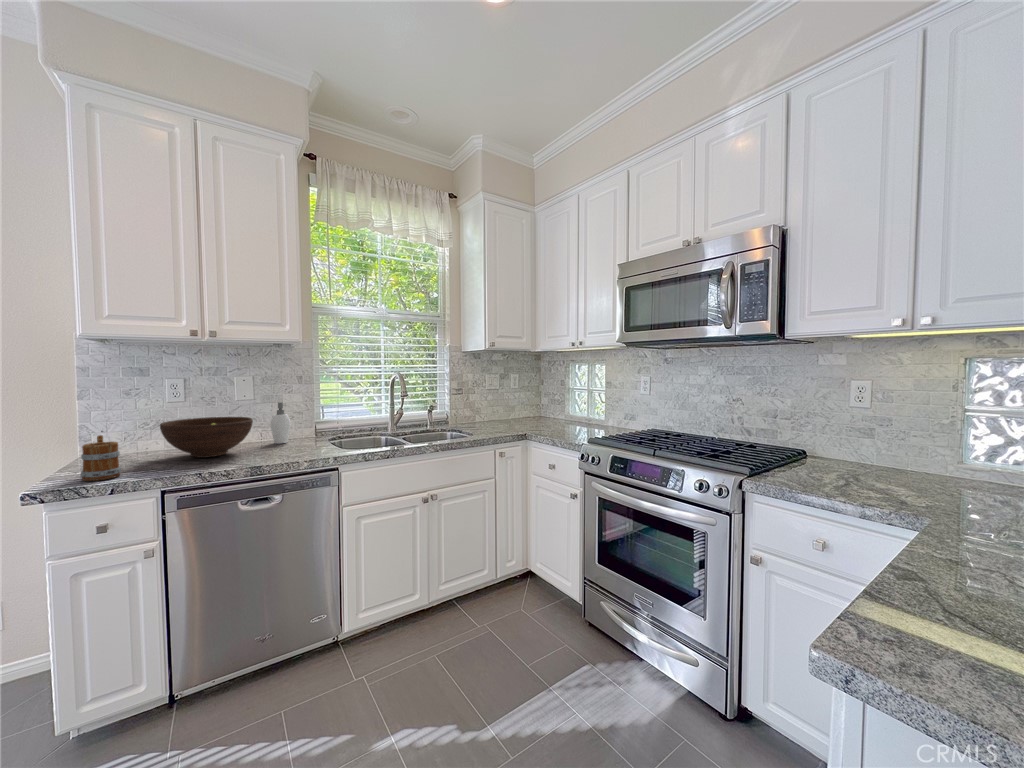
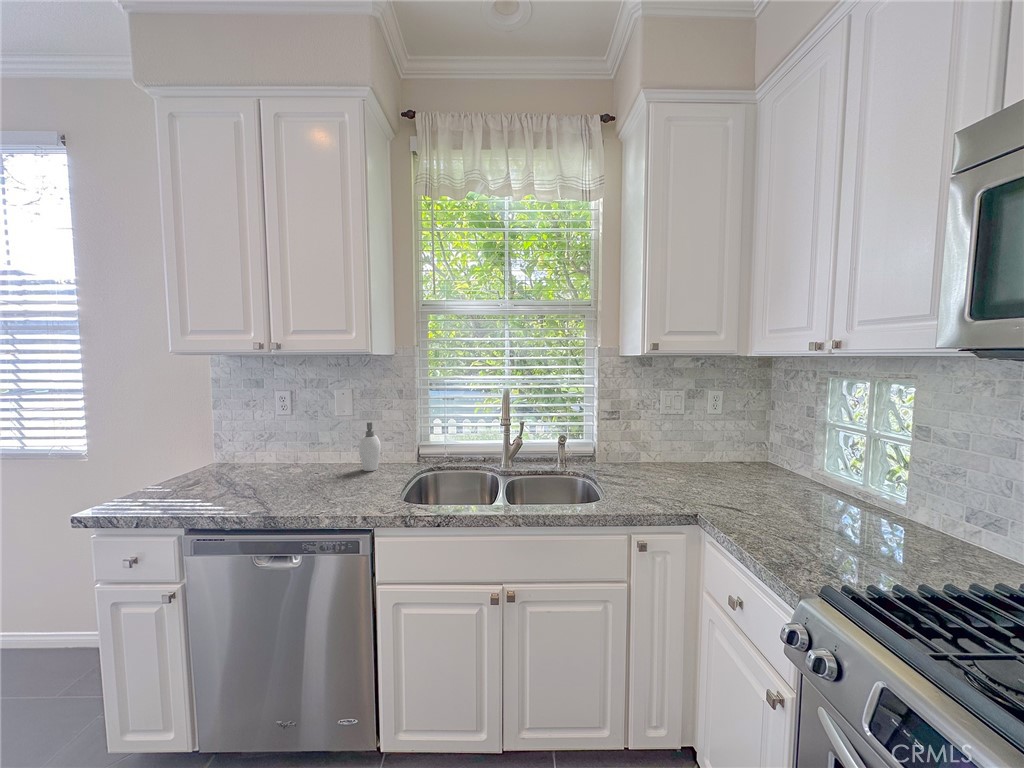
fruit bowl: present [160,417,253,458] -> none [228,436,324,486]
mug: present [81,435,121,481] -> none [129,457,172,508]

